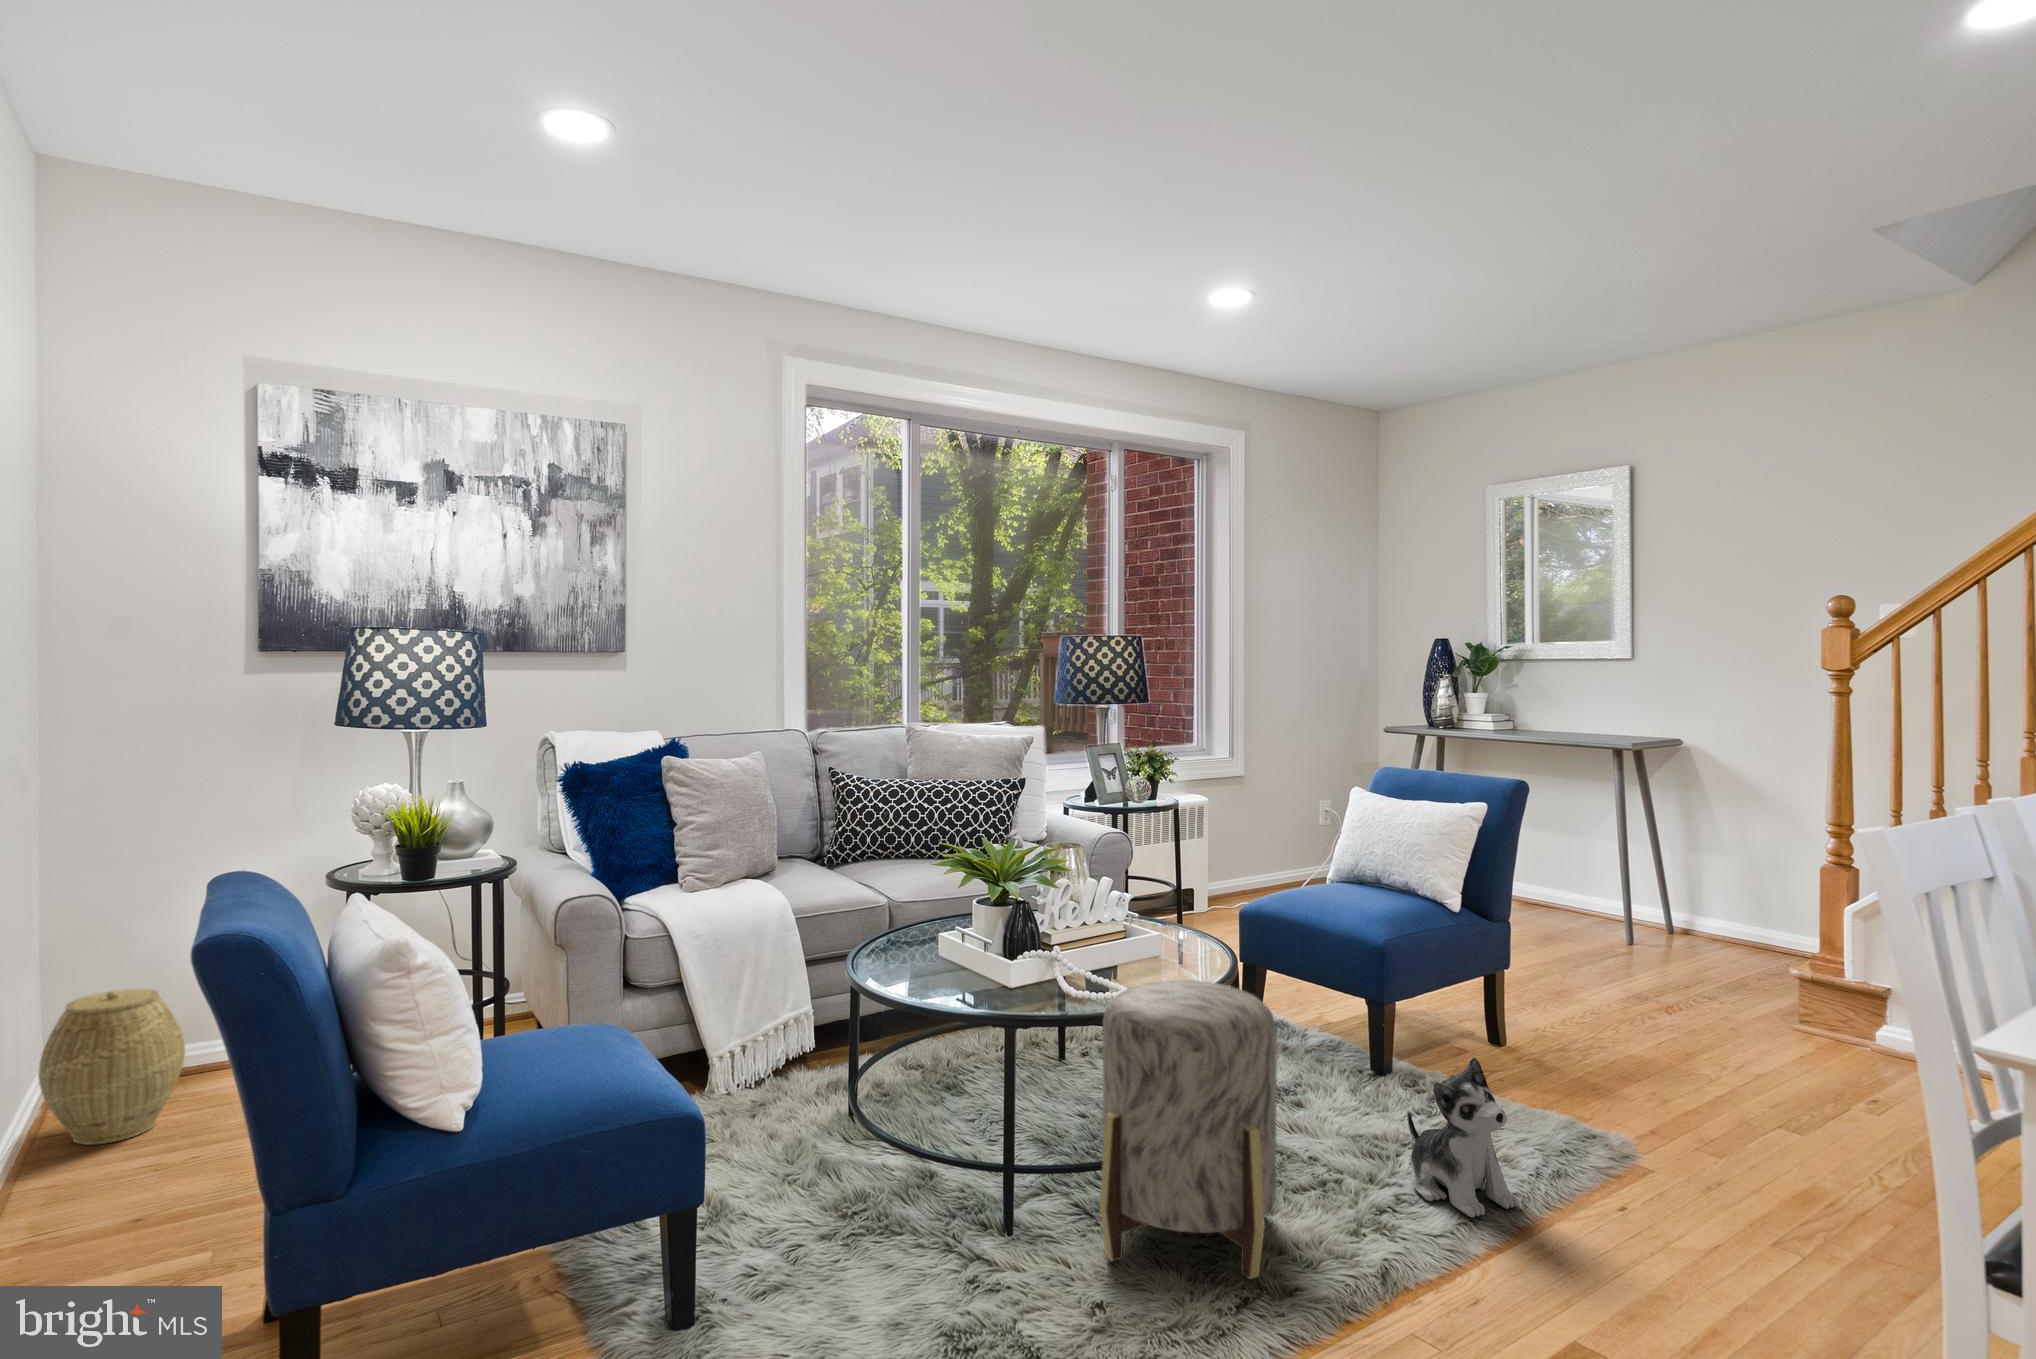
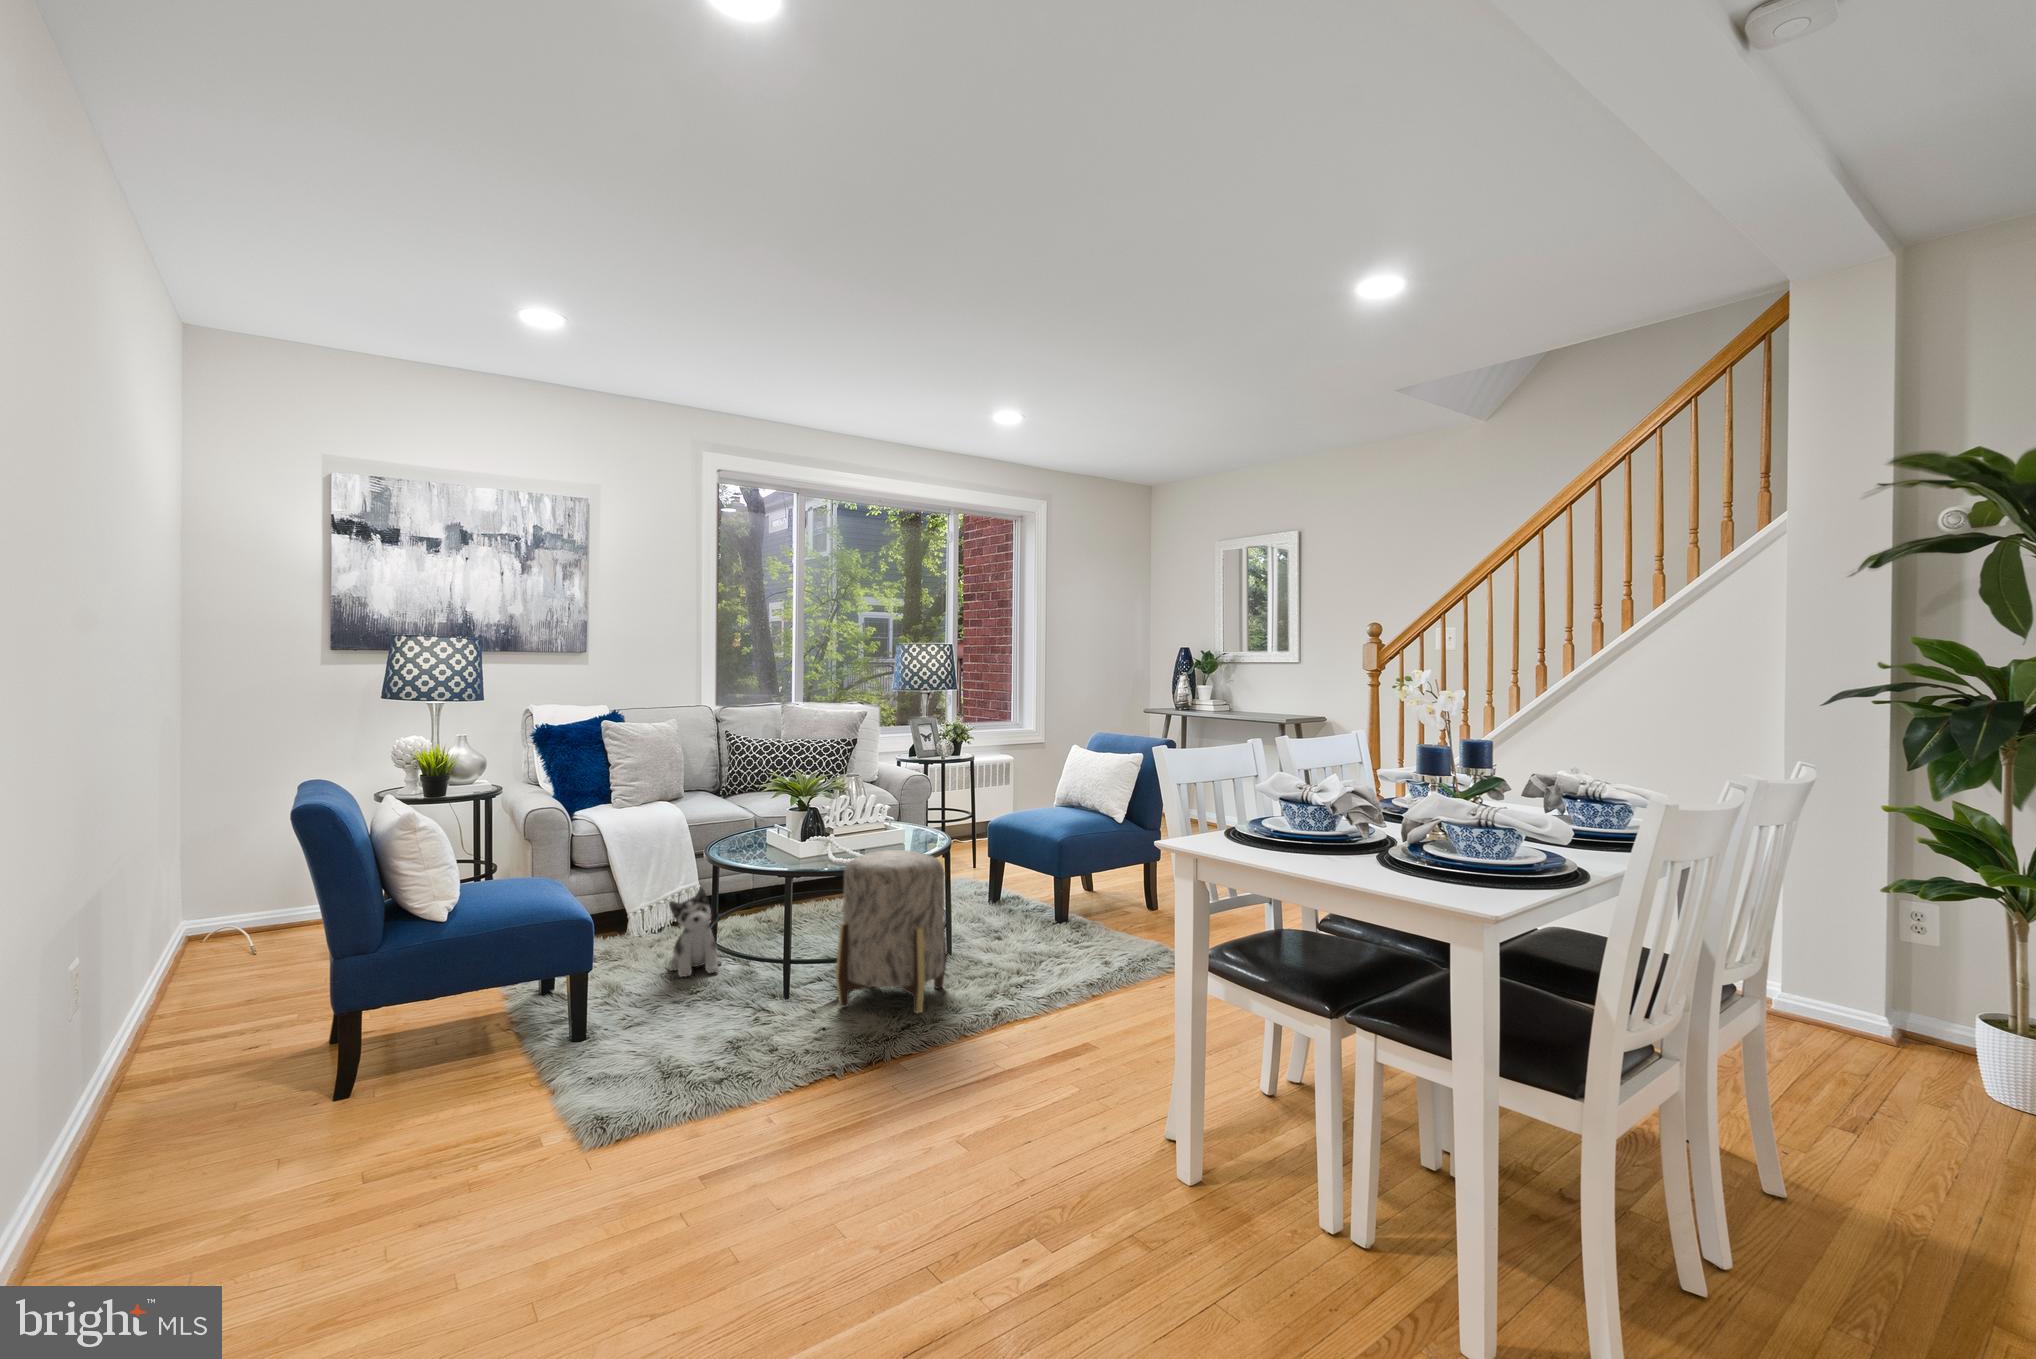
woven basket: present [38,988,185,1145] -> none [185,866,280,962]
plush toy: present [1408,1058,1519,1218] -> present [668,888,722,977]

